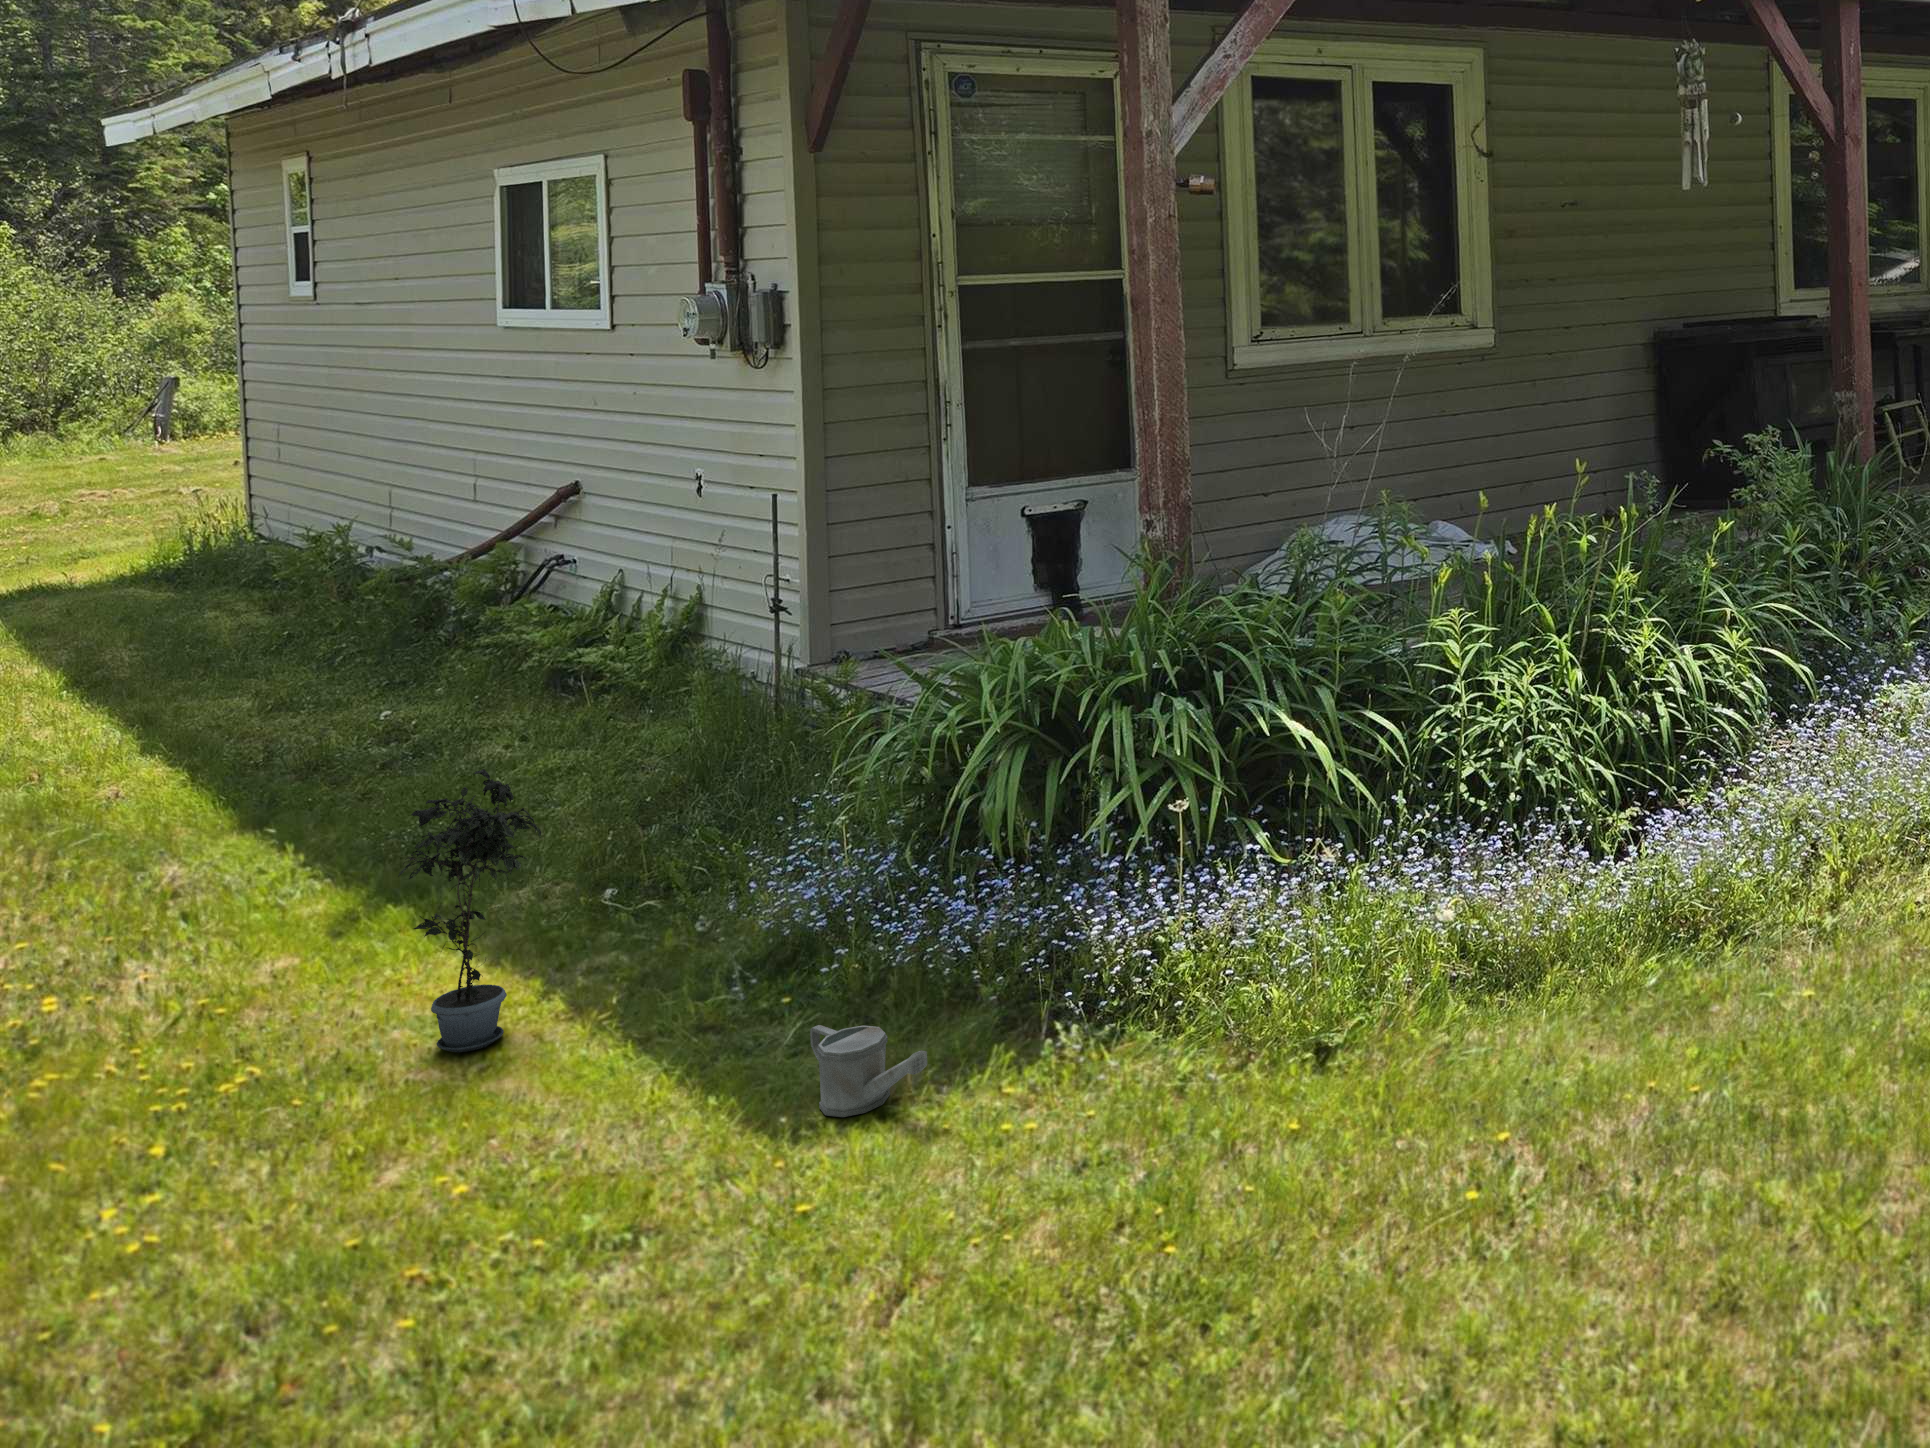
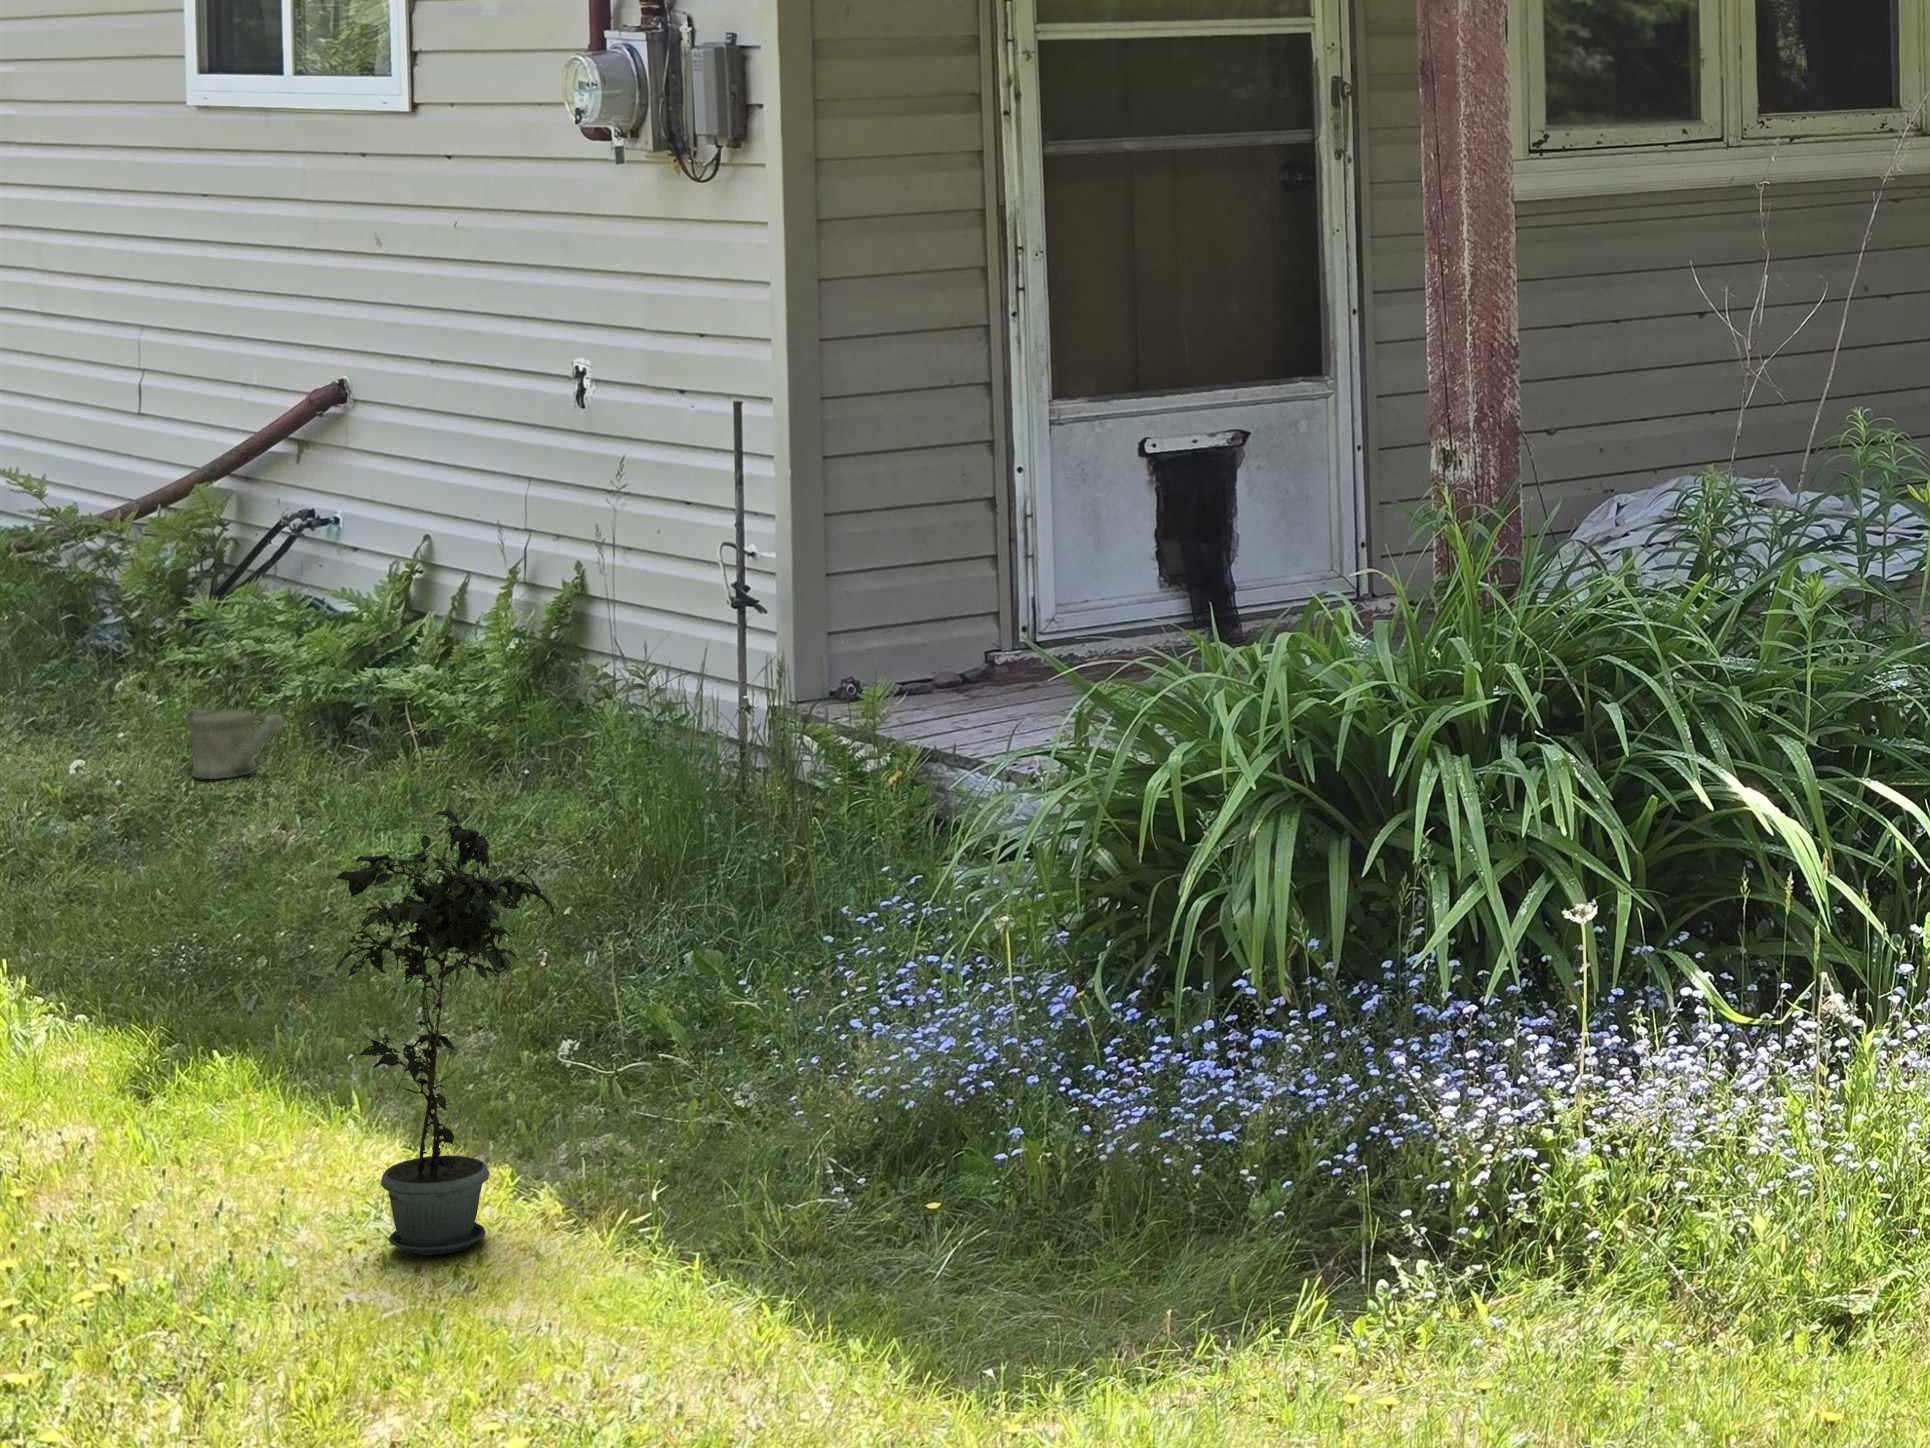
watering can: present [810,1025,927,1117] -> present [187,709,284,779]

